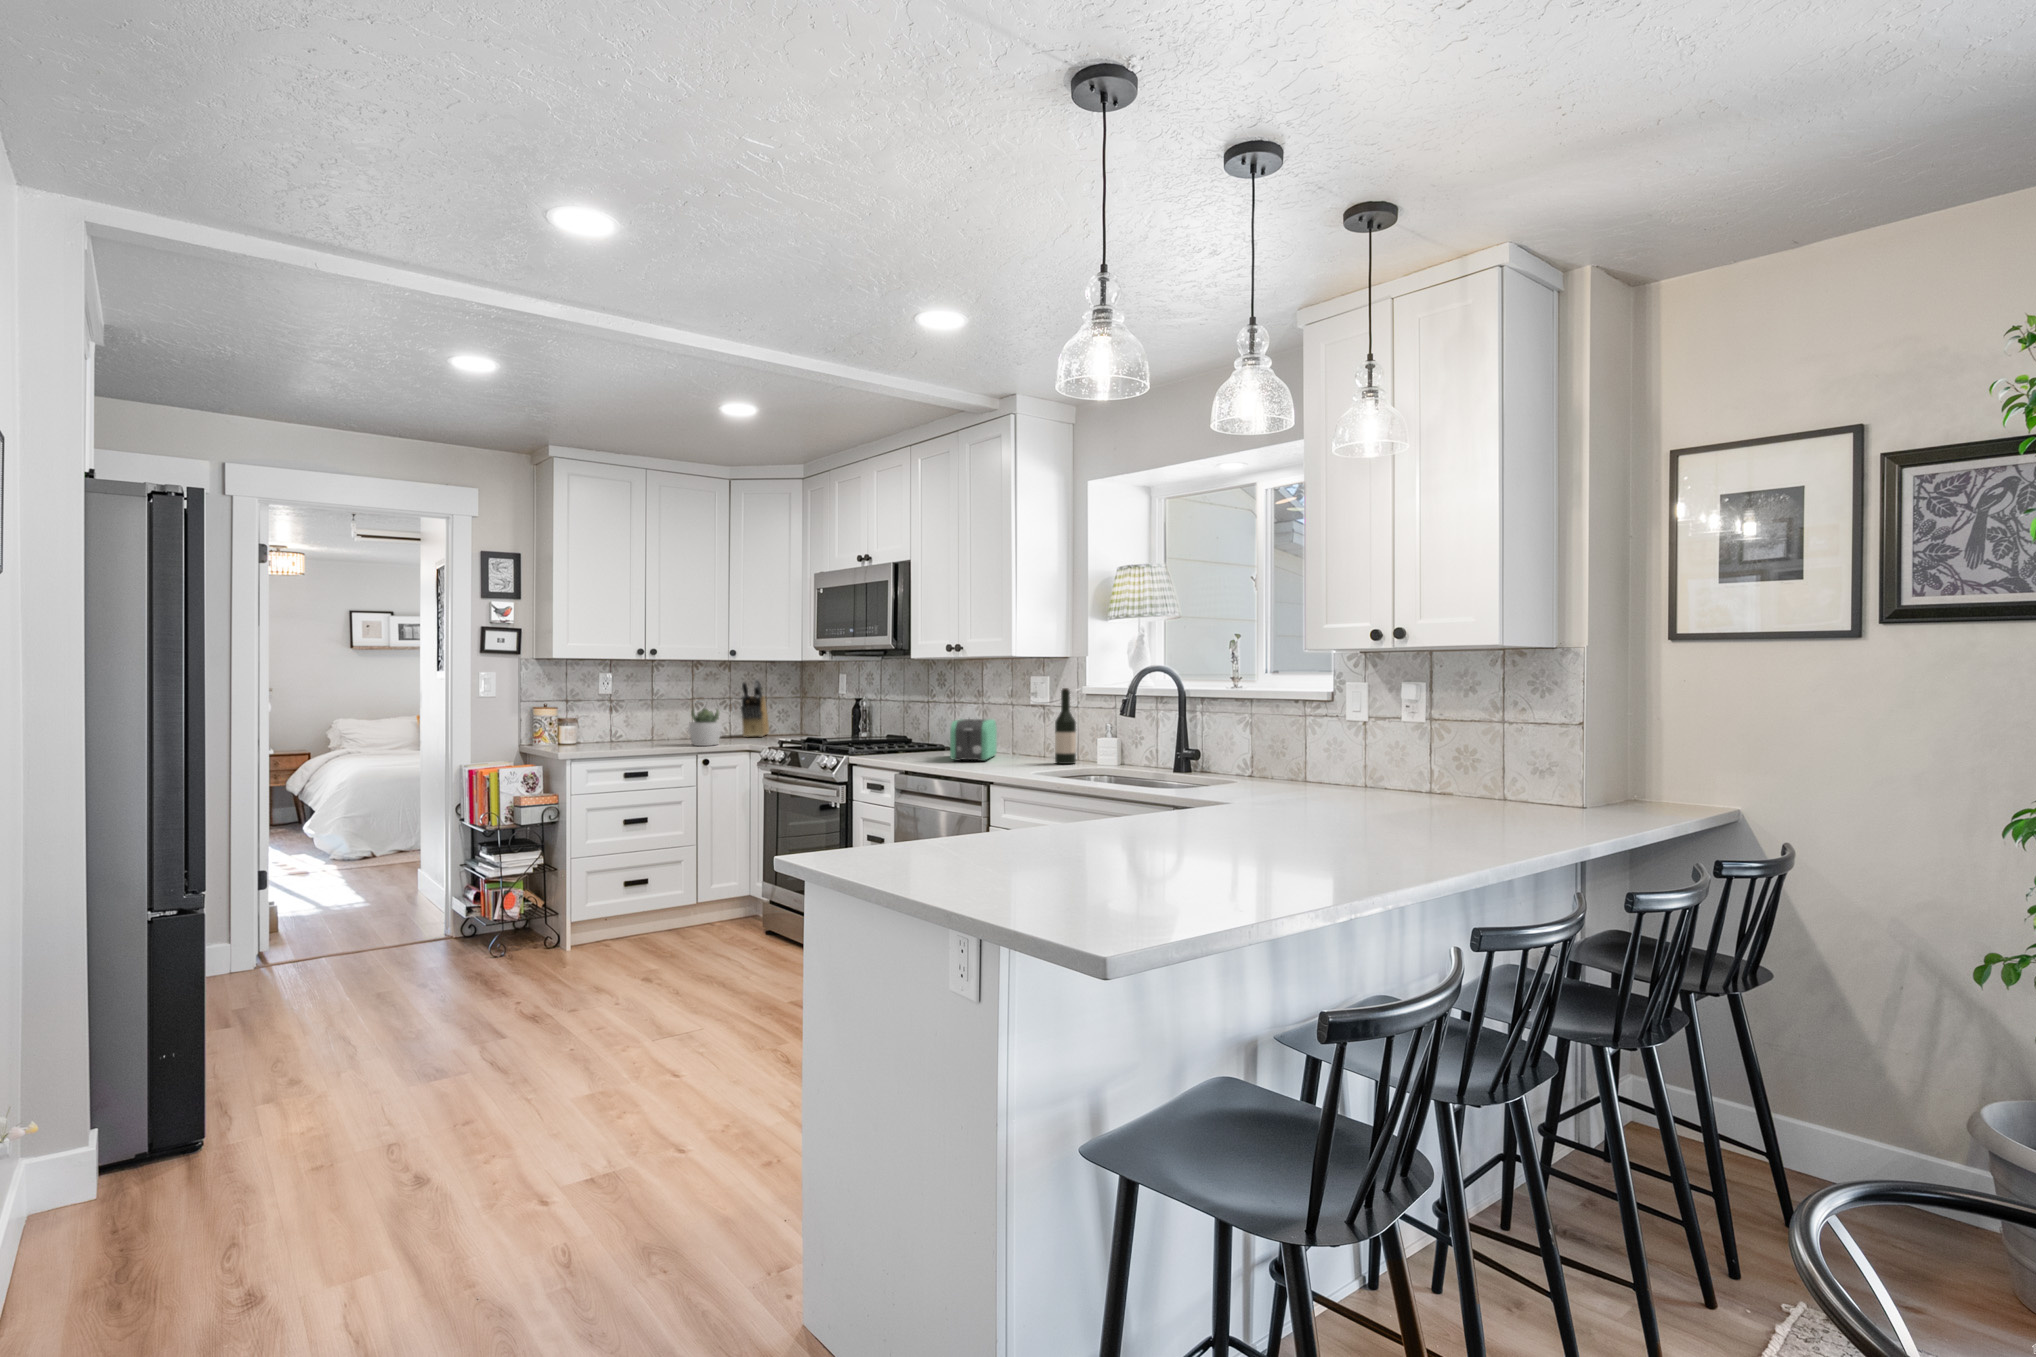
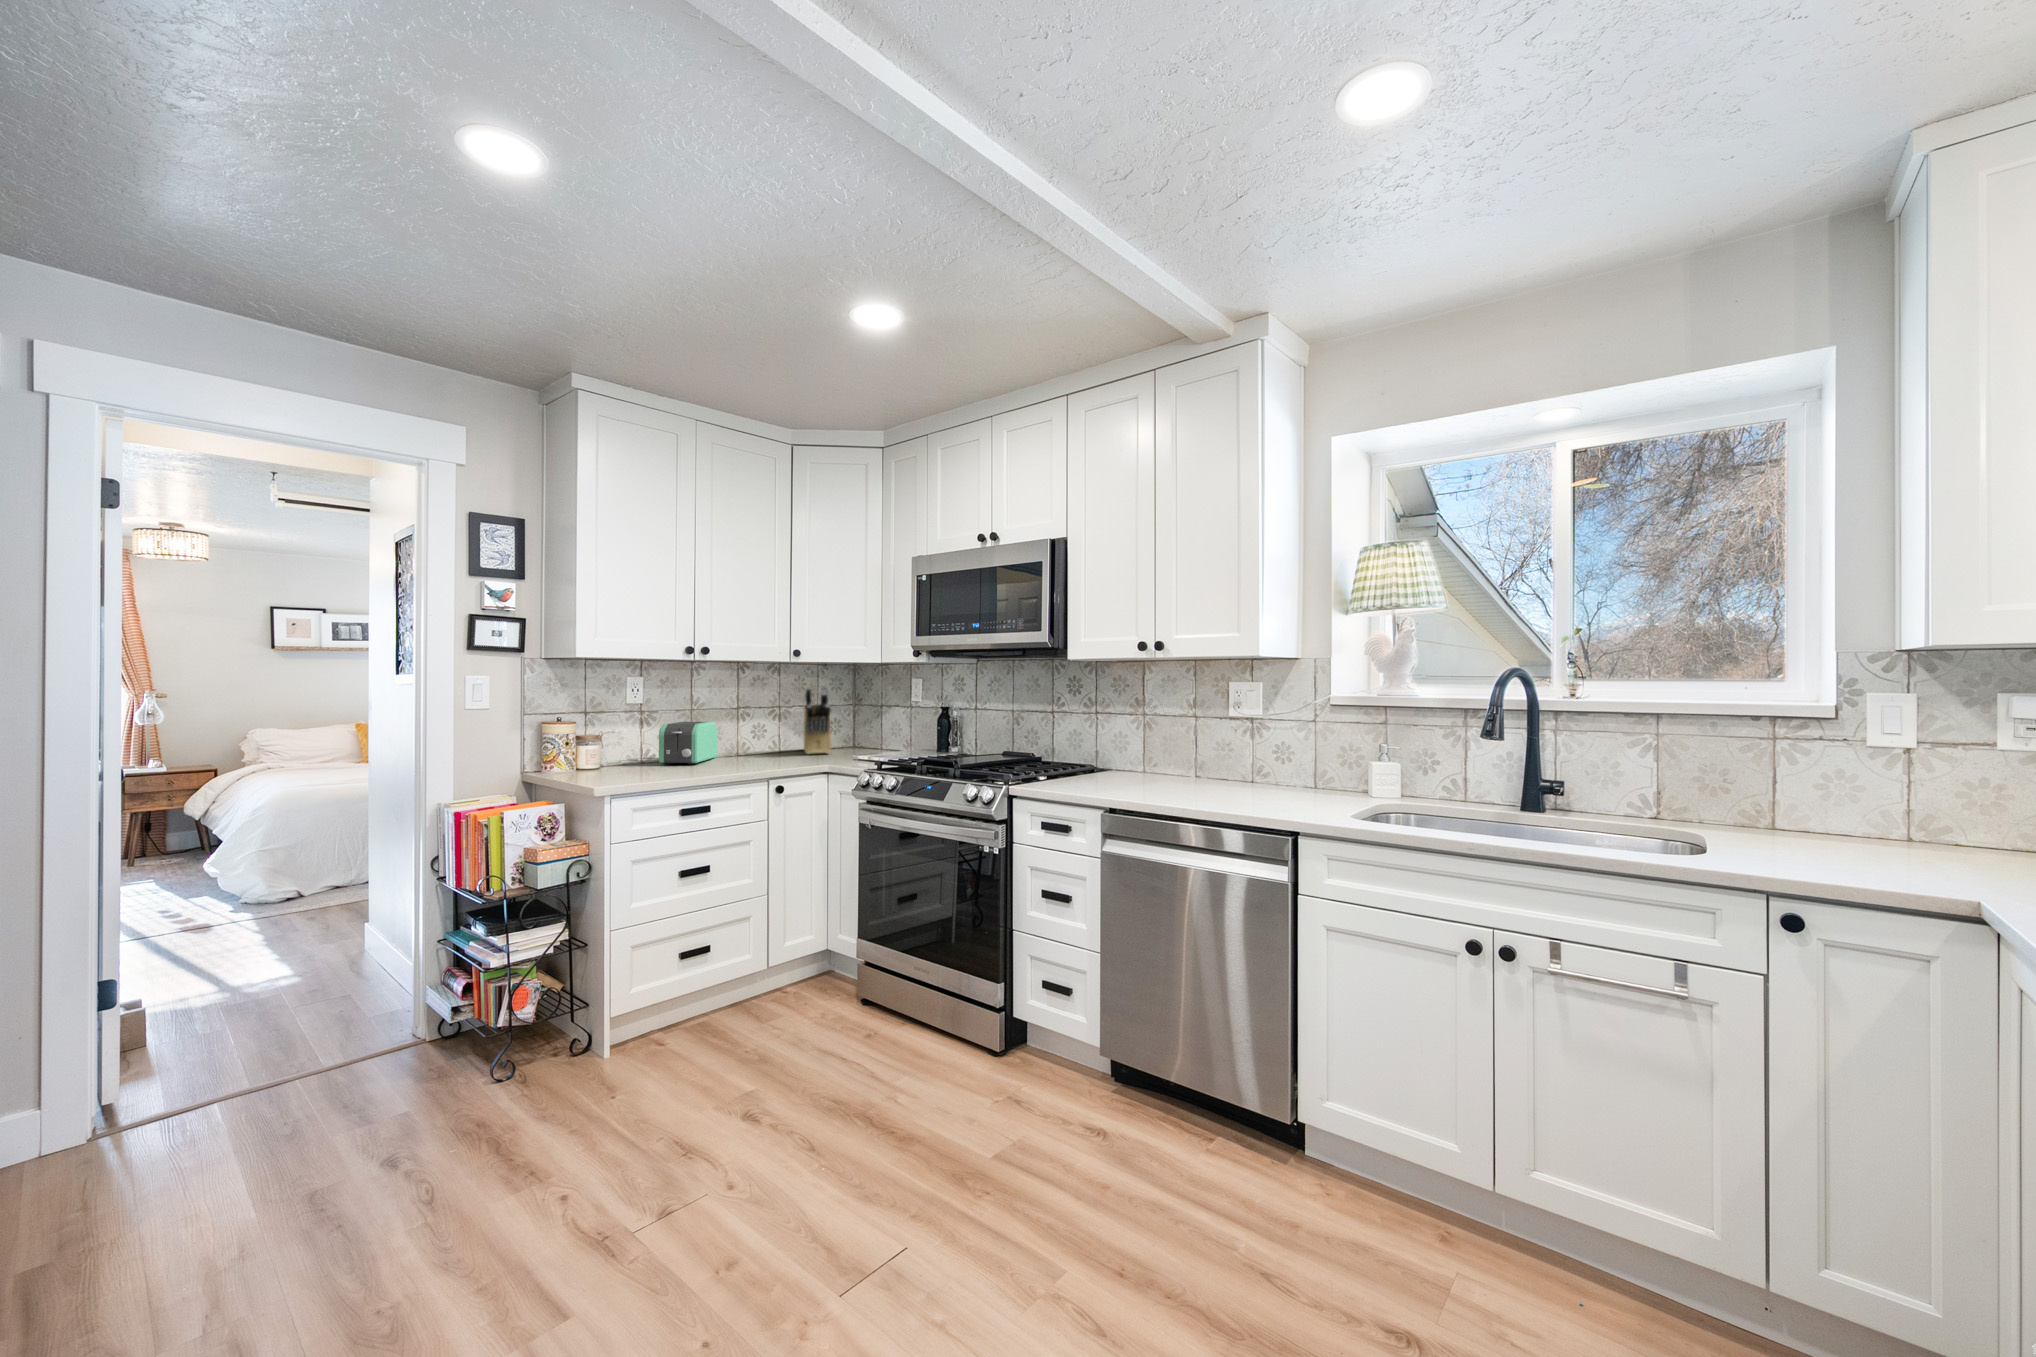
wine bottle: present [1055,688,1076,764] -> none [1309,698,1337,797]
succulent plant: present [689,708,722,746] -> none [756,721,798,769]
toaster: present [950,719,997,761] -> present [659,722,717,764]

